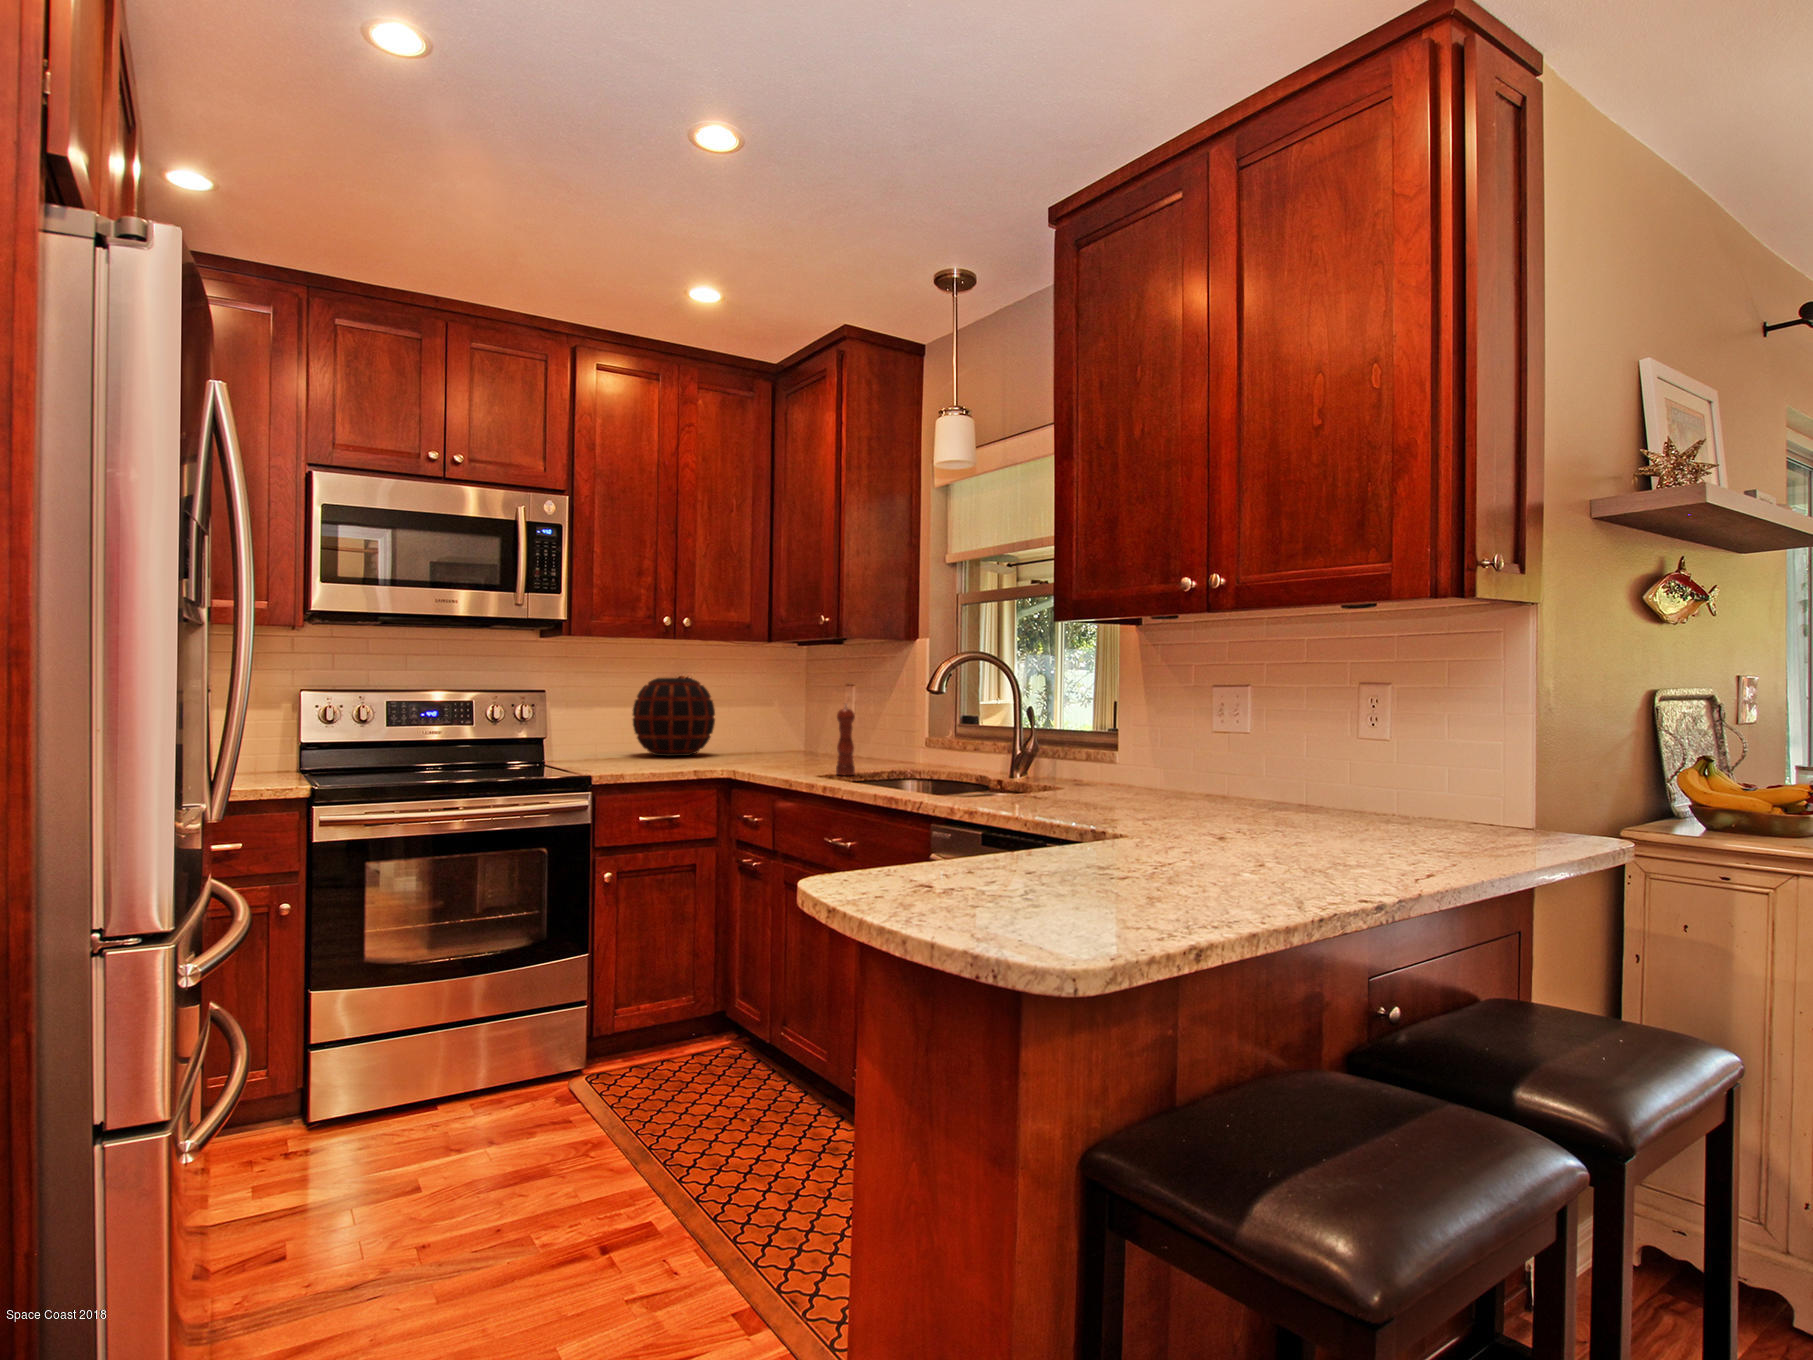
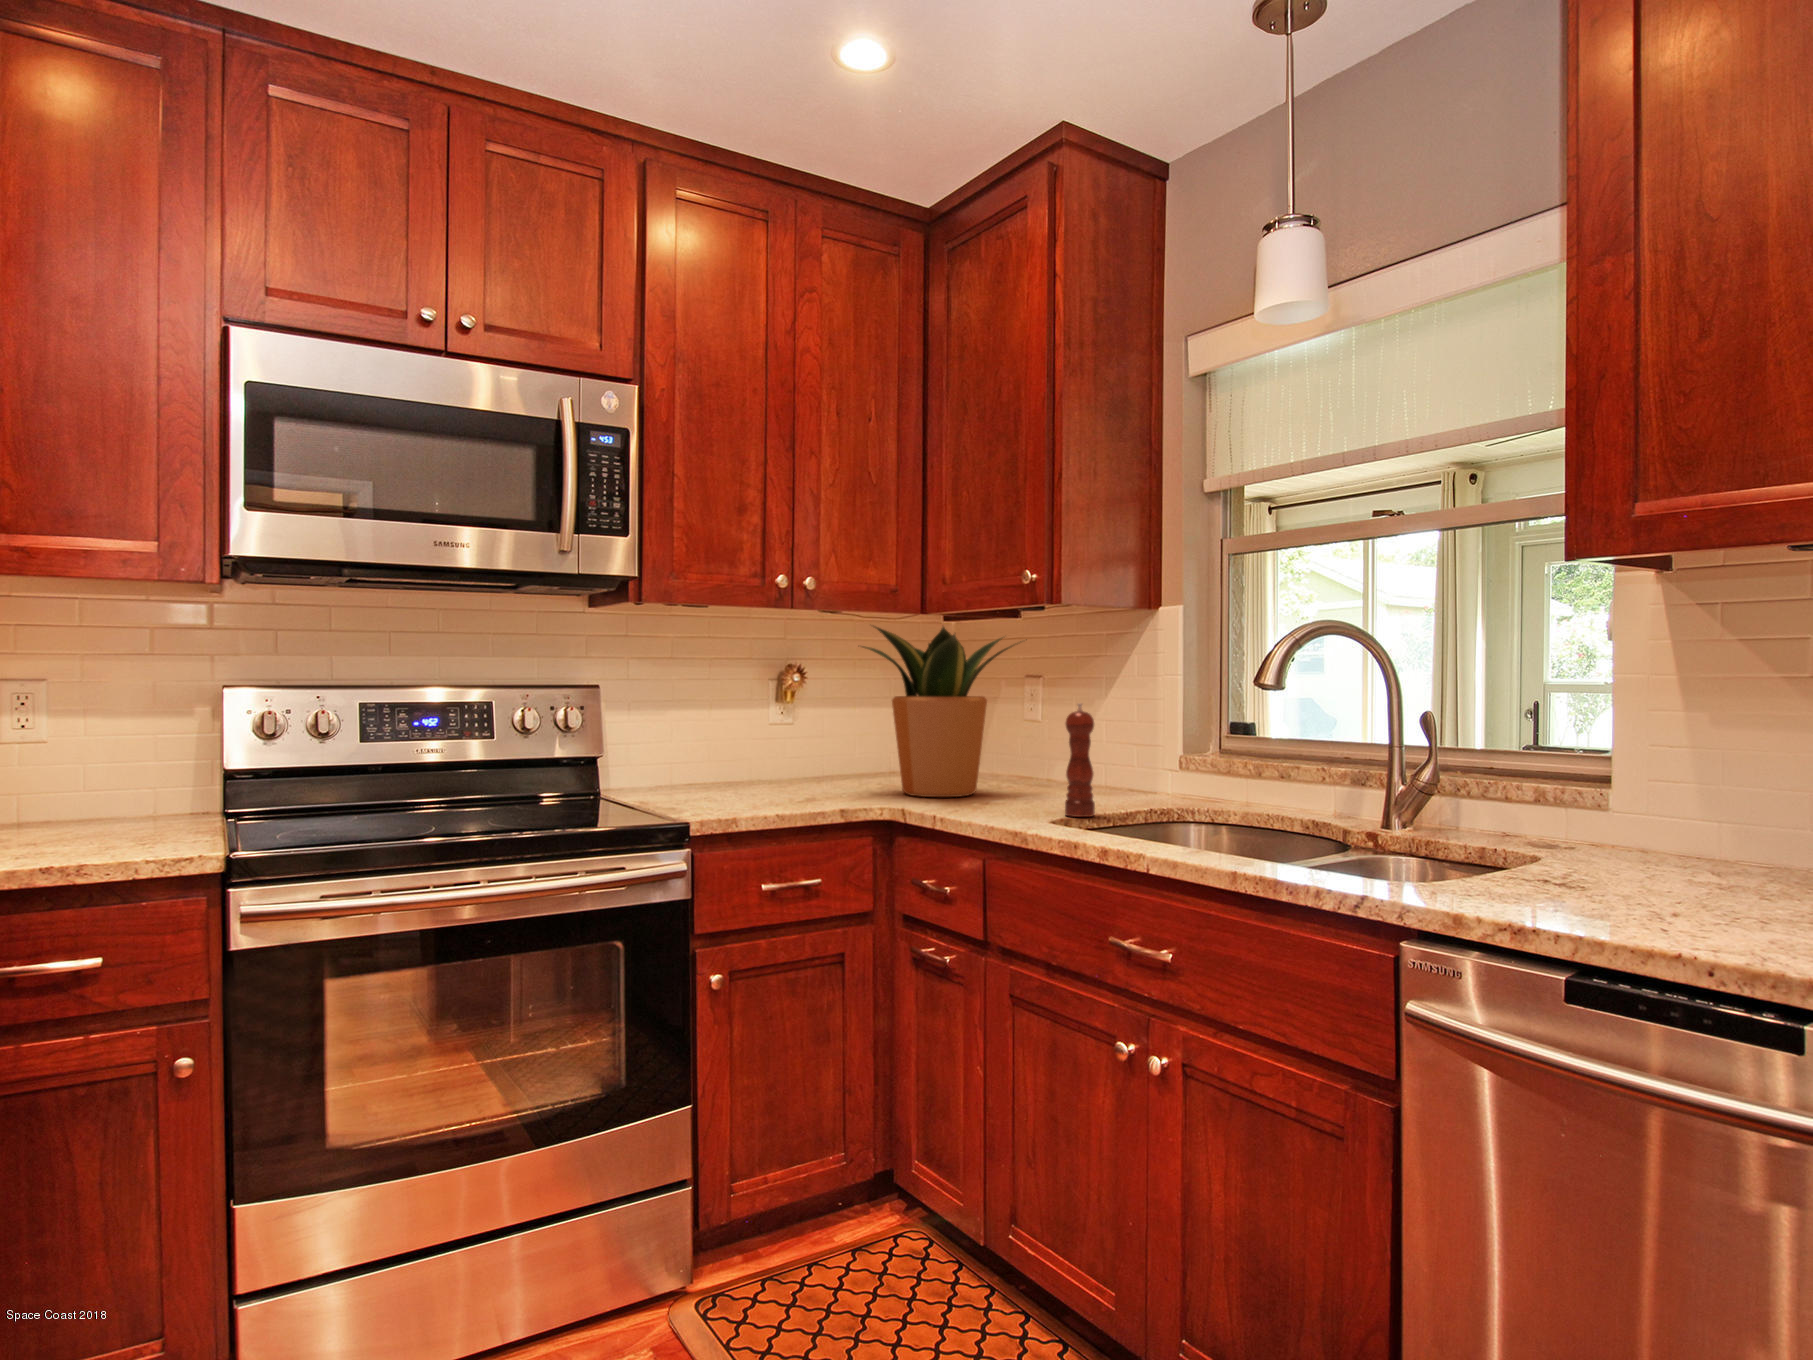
potted plant: none [719,651,831,765] -> present [862,626,1021,797]
decorative vase: present [633,678,715,756] -> none [719,666,838,781]

